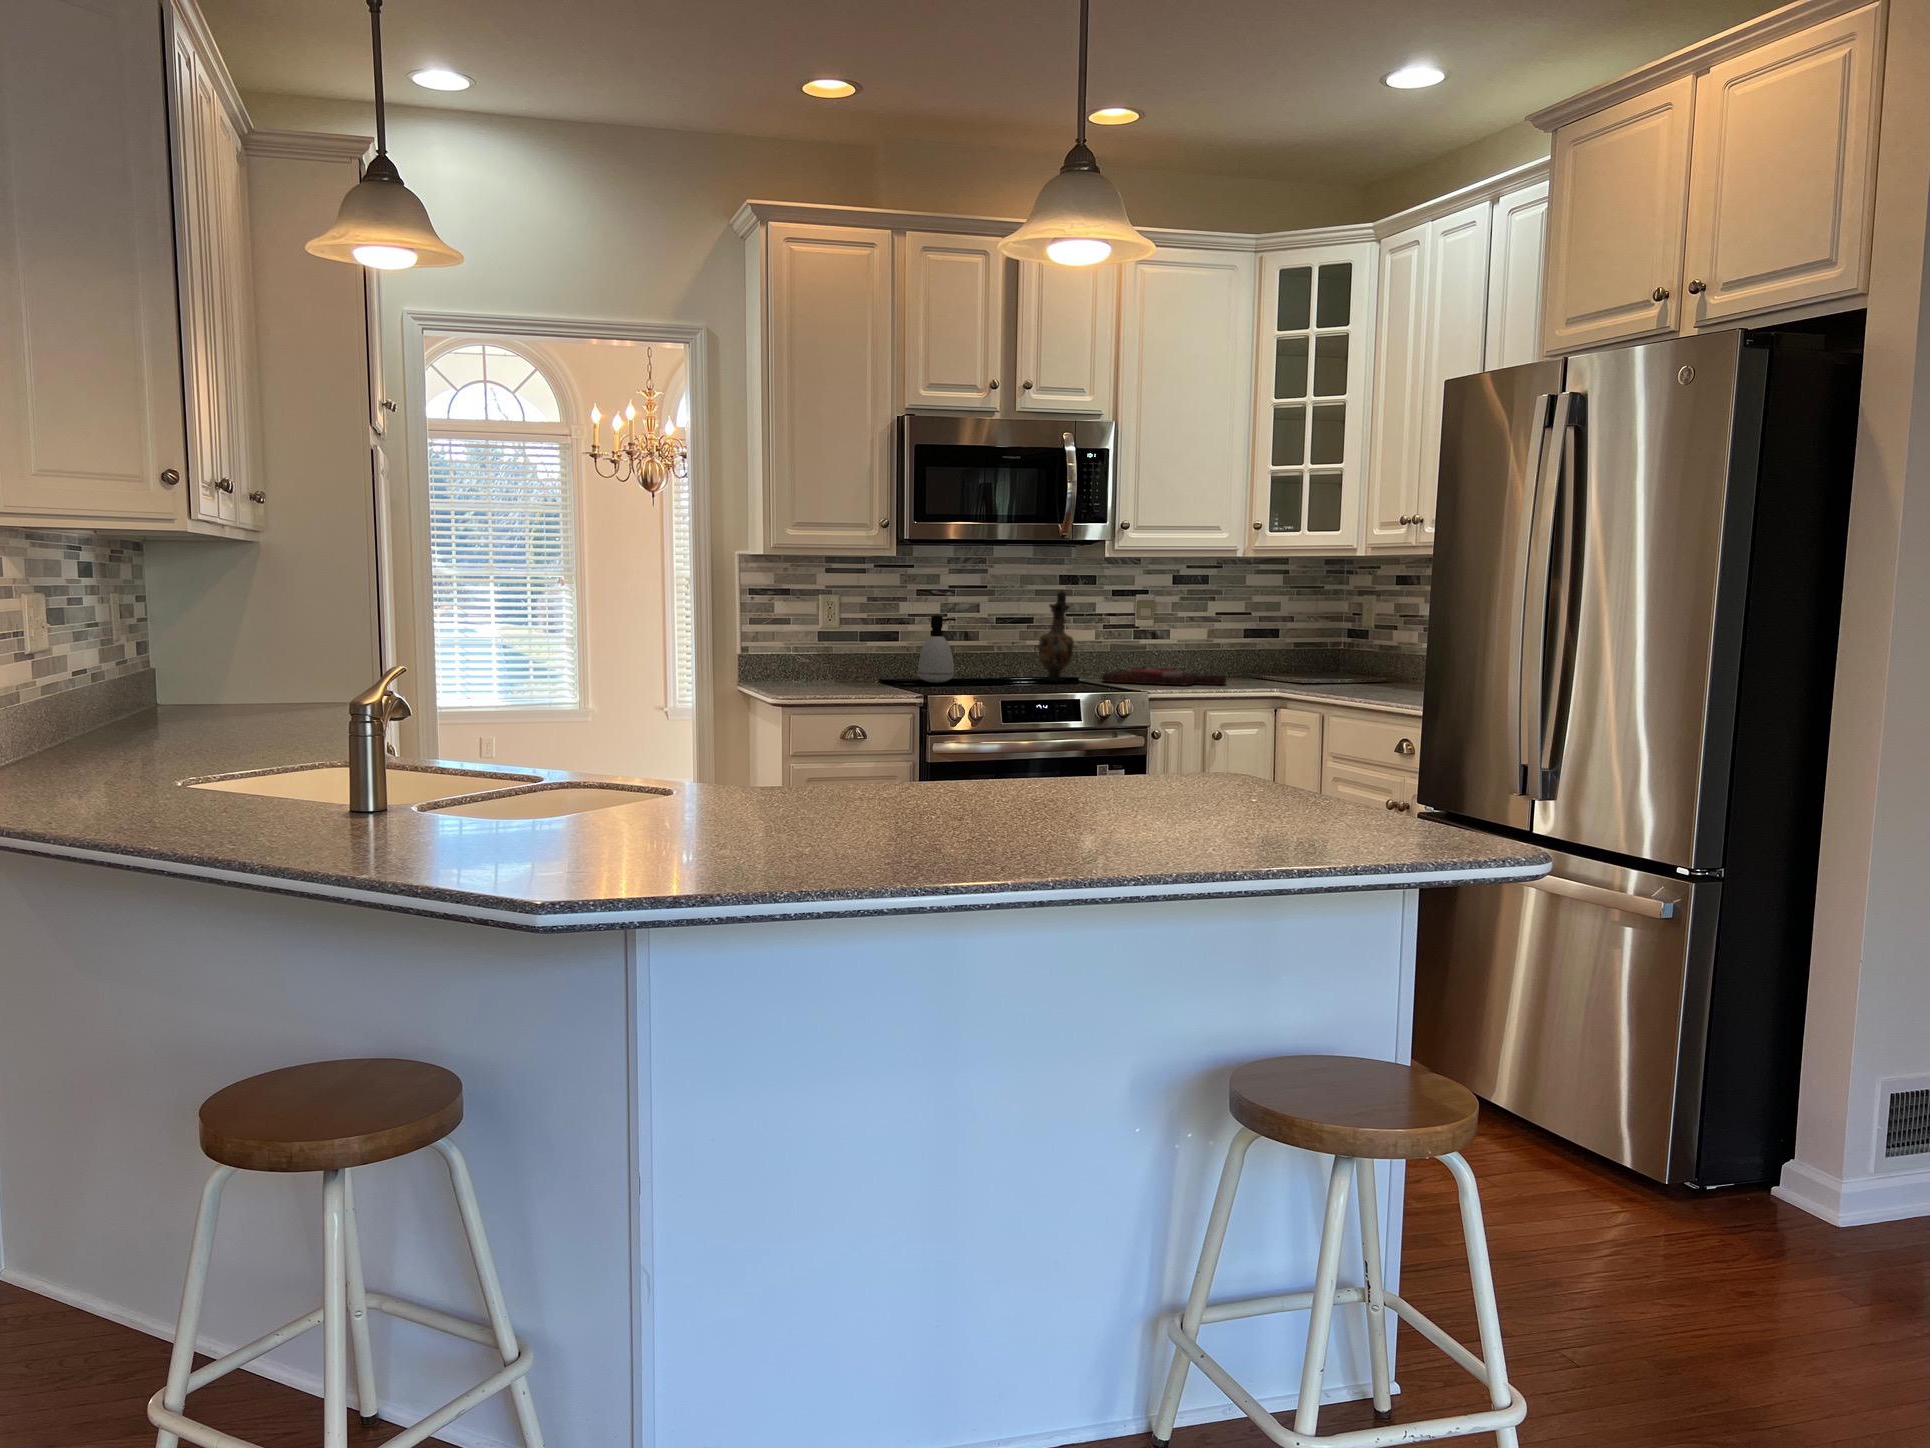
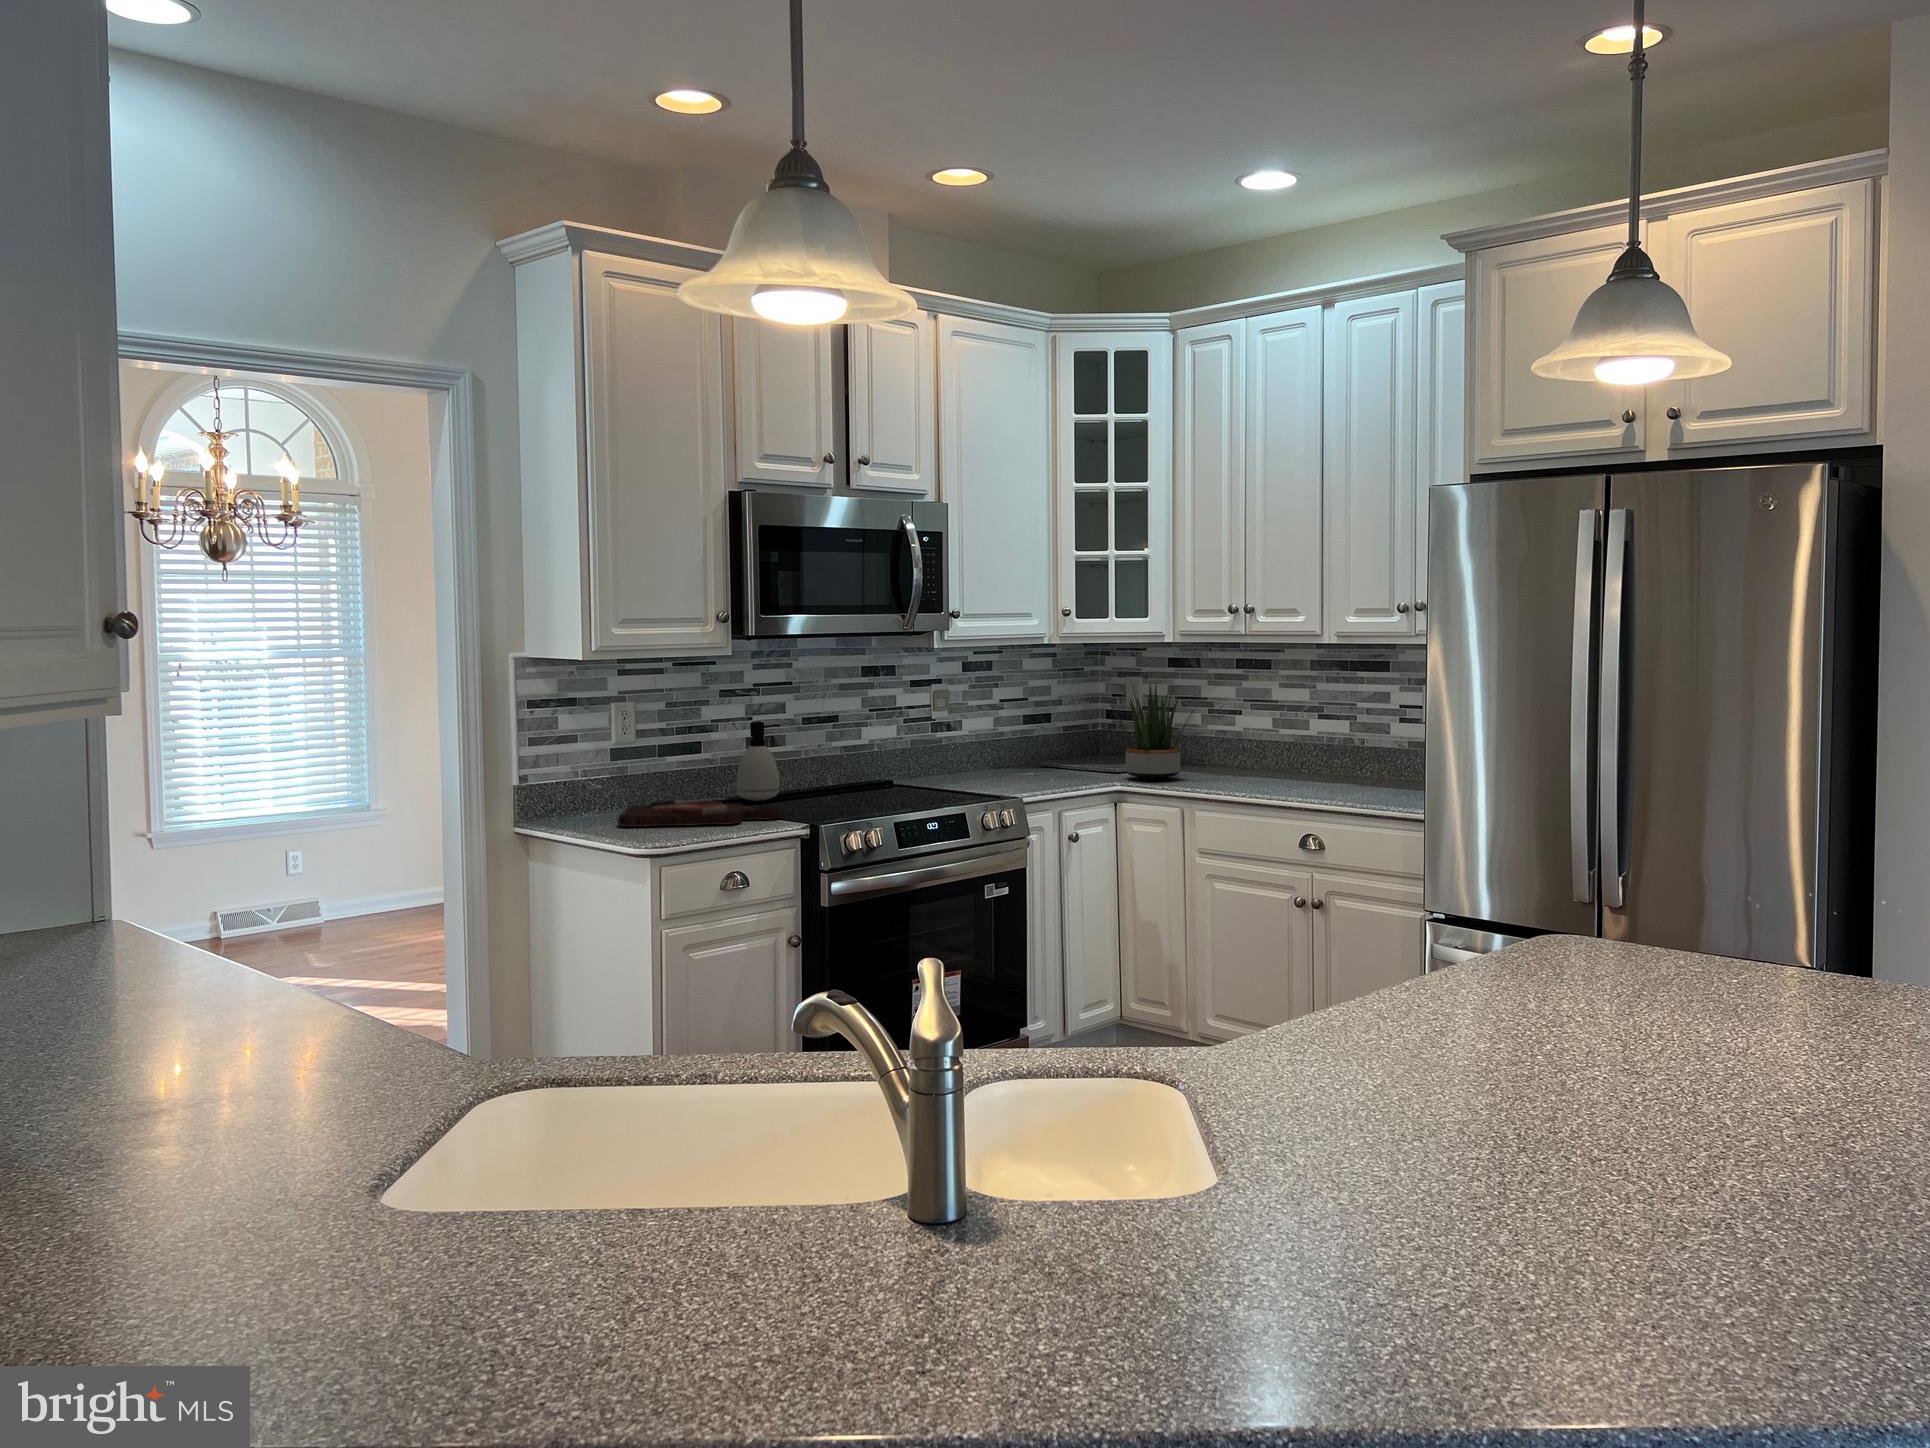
vase: present [1039,590,1074,681] -> none [855,685,894,788]
potted plant: none [1282,595,1371,691] -> present [1107,681,1201,780]
cutting board: present [1102,667,1227,685] -> present [618,798,783,827]

